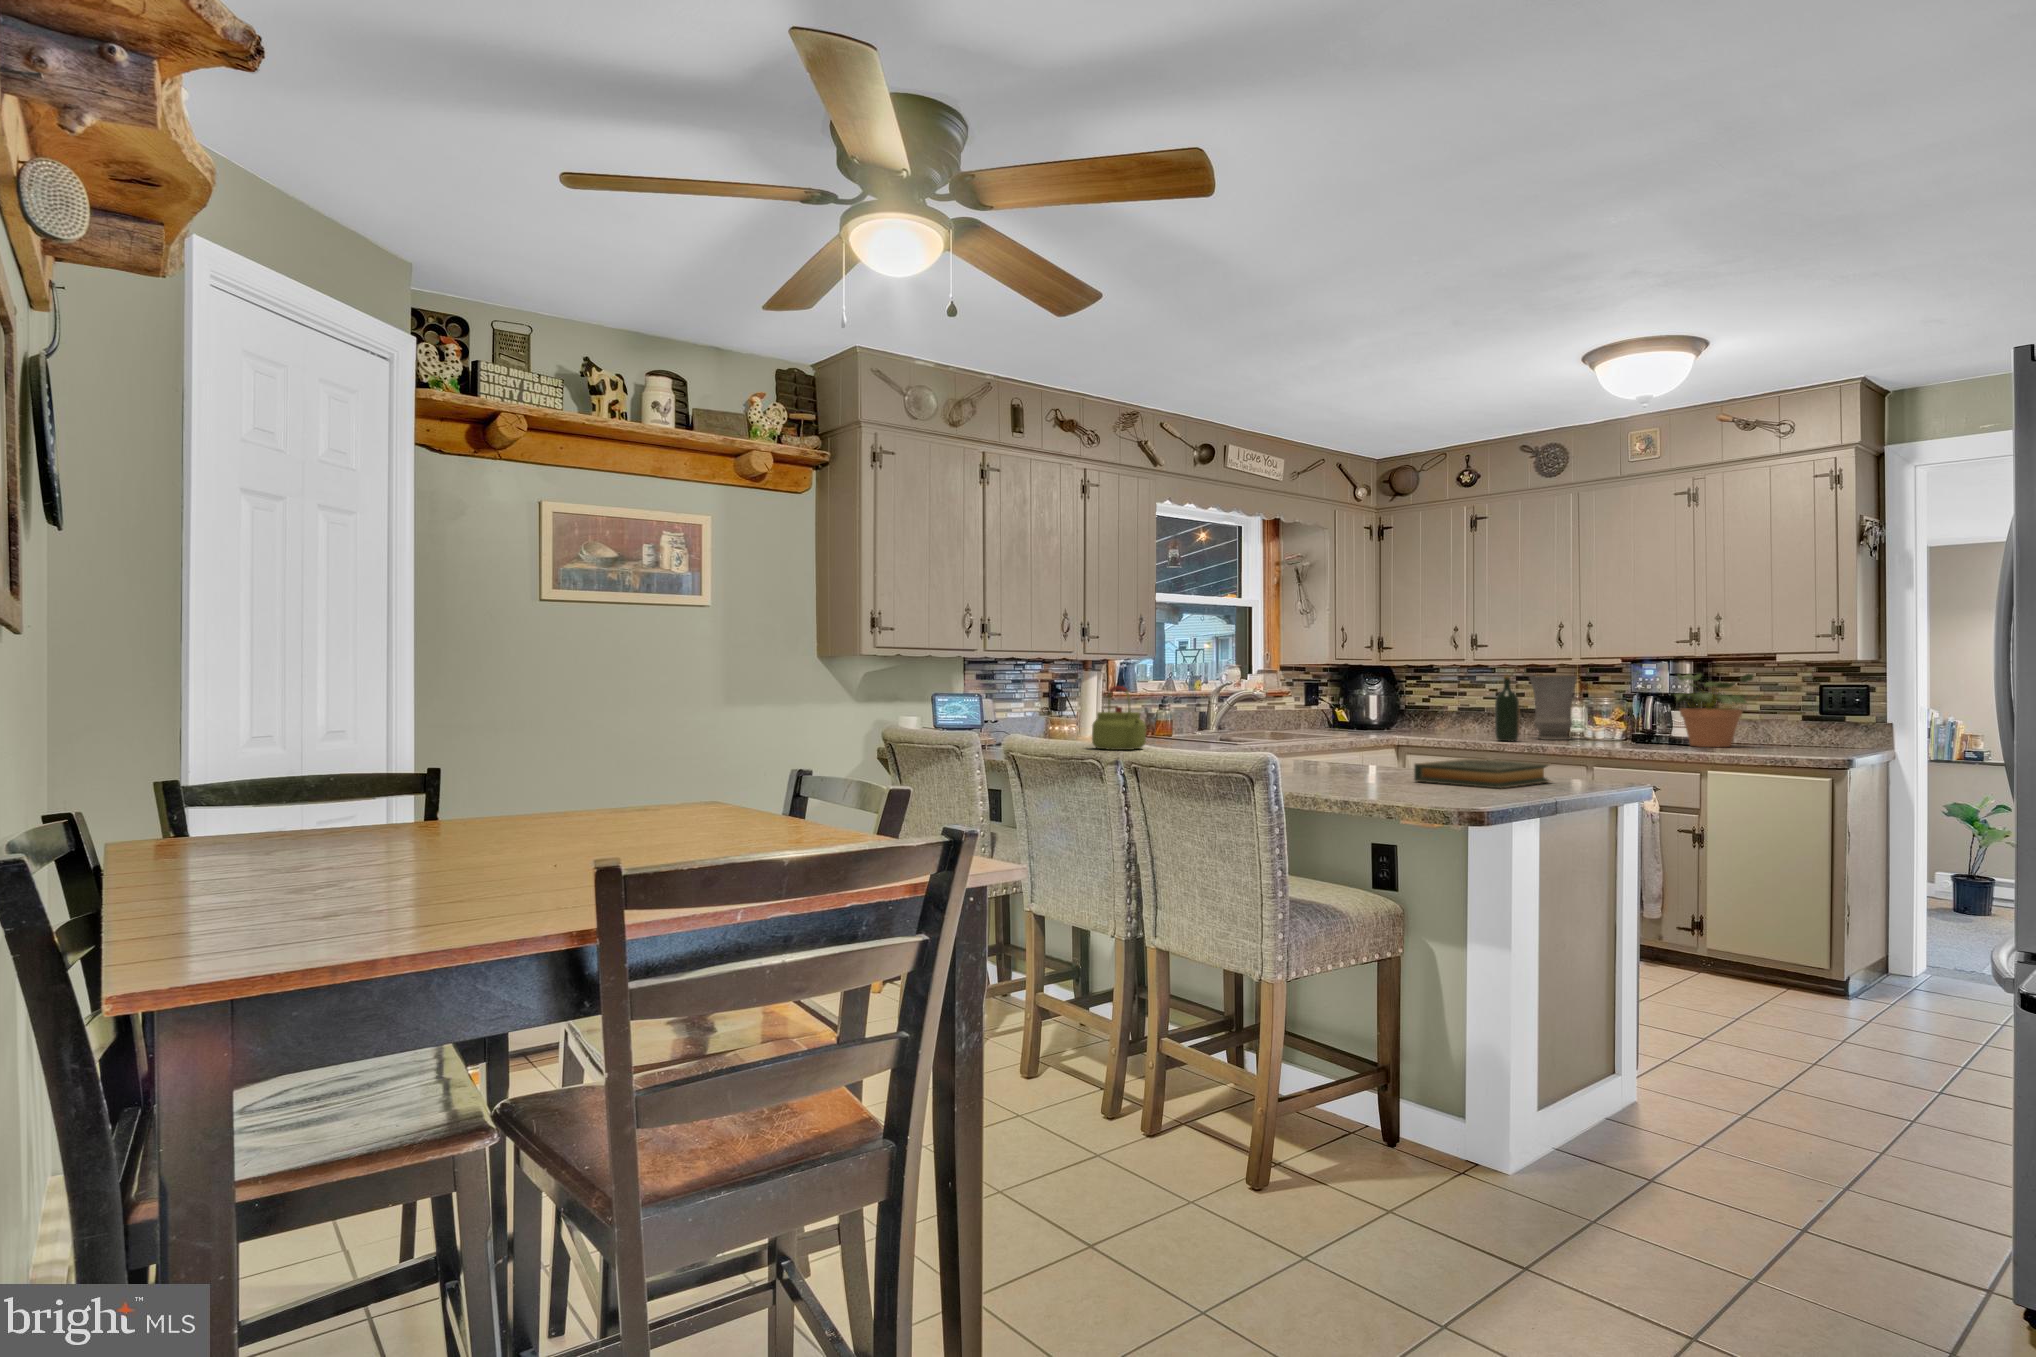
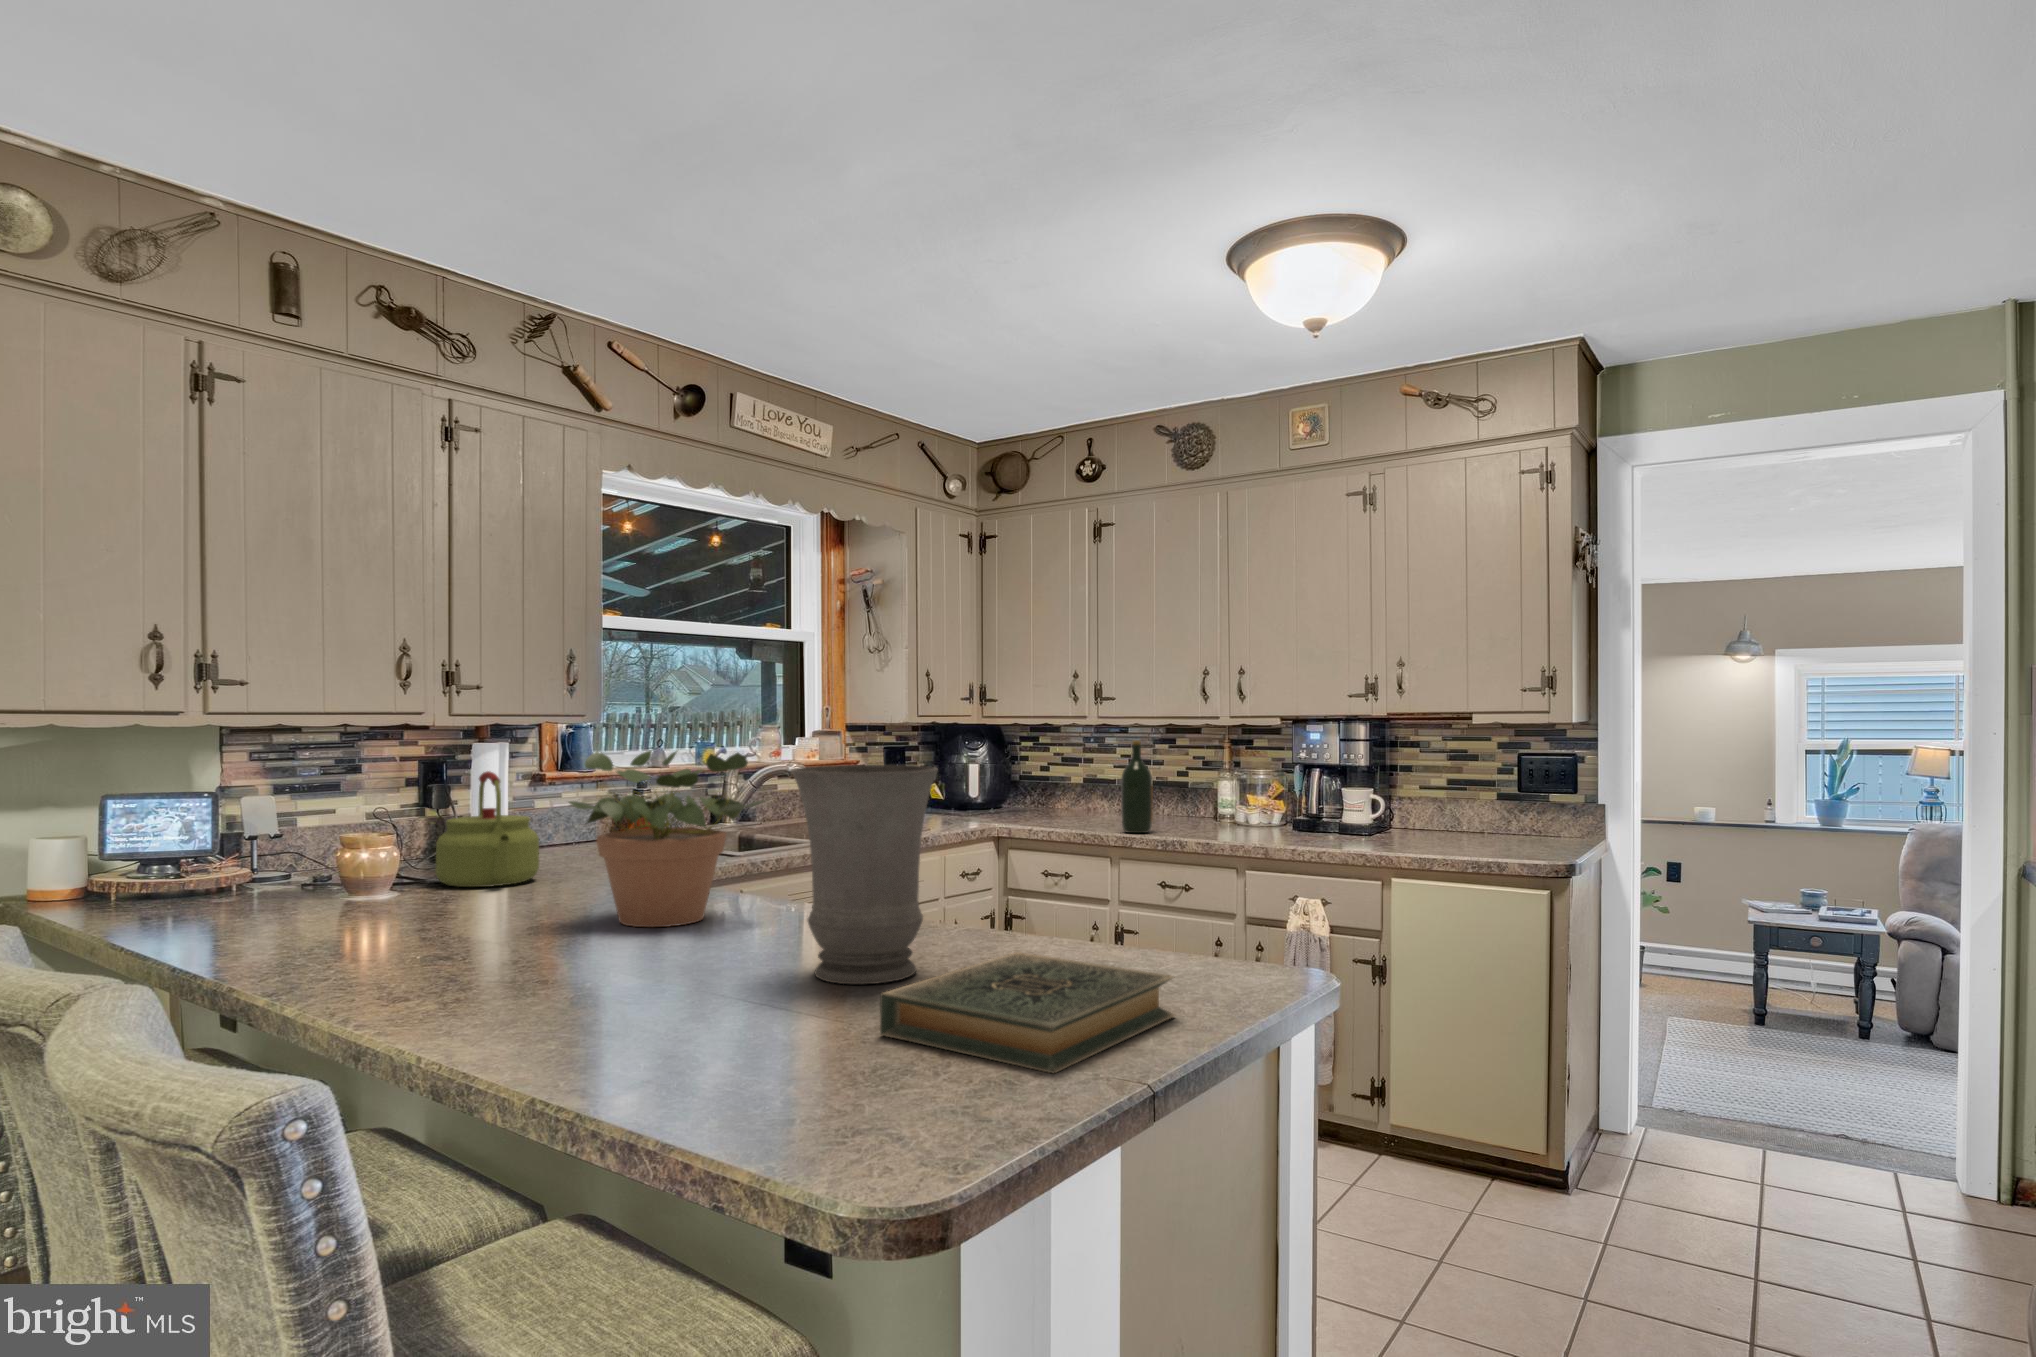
potted plant: present [1675,674,1760,747] -> present [569,750,763,927]
vase: present [1529,676,1577,740] -> present [792,765,938,984]

